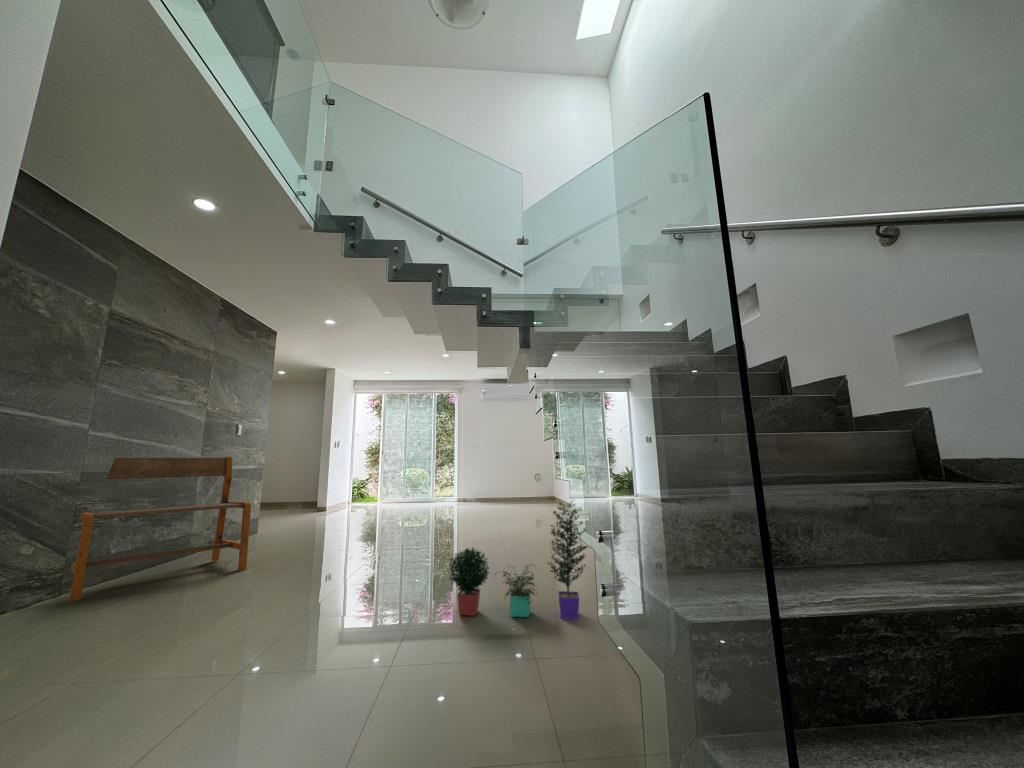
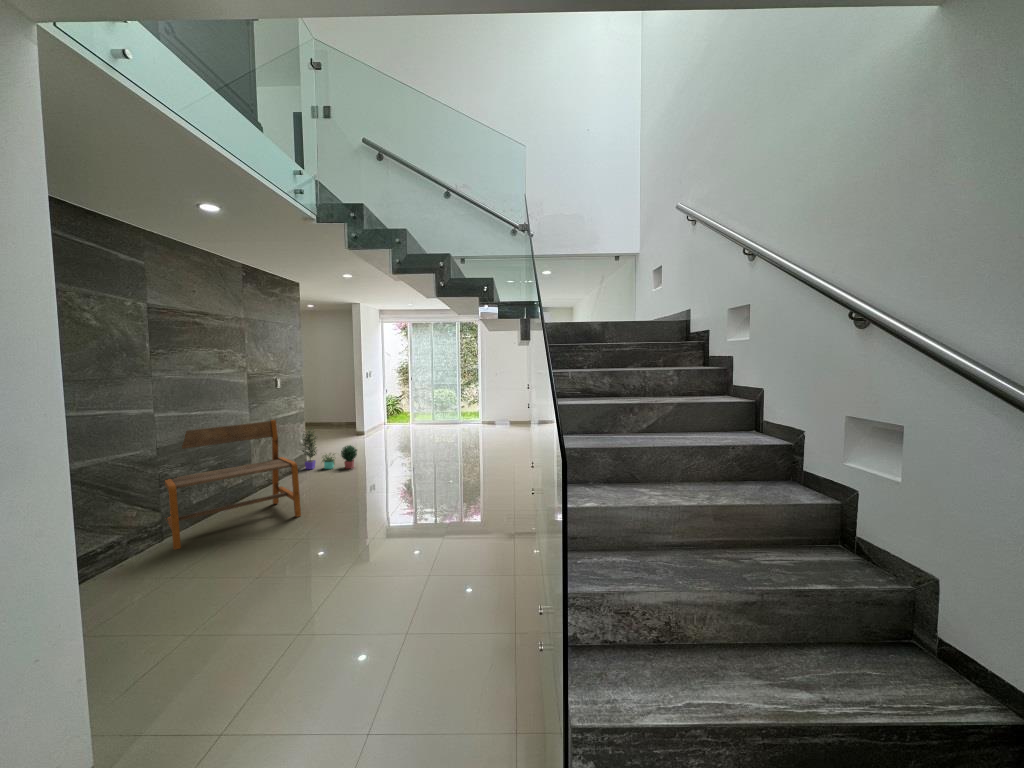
potted plant: present [449,501,588,619] -> present [302,428,357,469]

